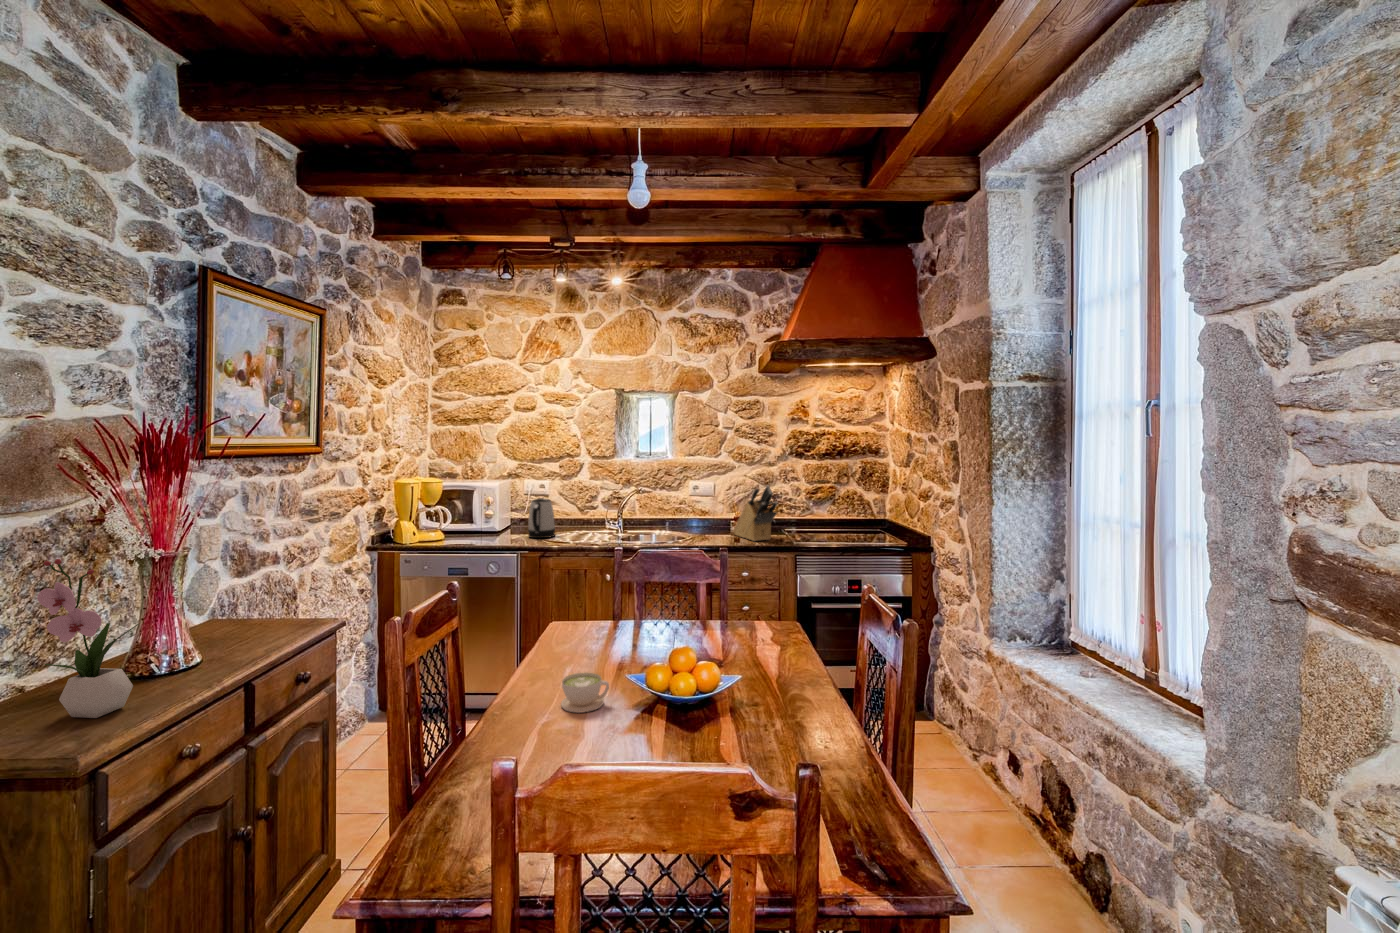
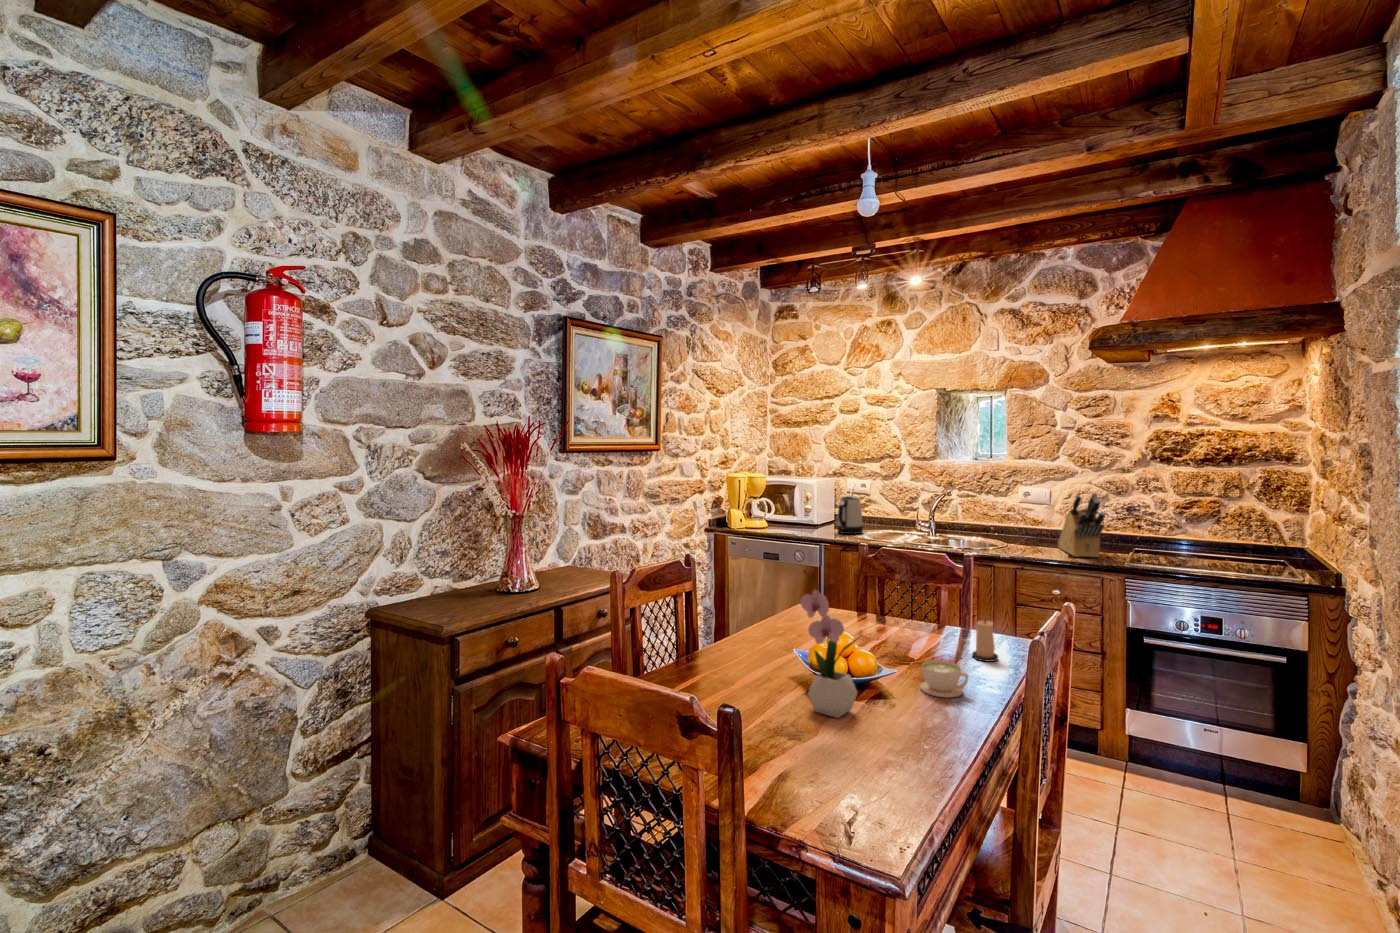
flower arrangement: present [37,559,138,718] -> present [800,568,862,718]
candle: none [759,607,780,647] -> present [972,620,998,662]
coffee cup: present [561,672,609,713] -> present [920,660,969,698]

